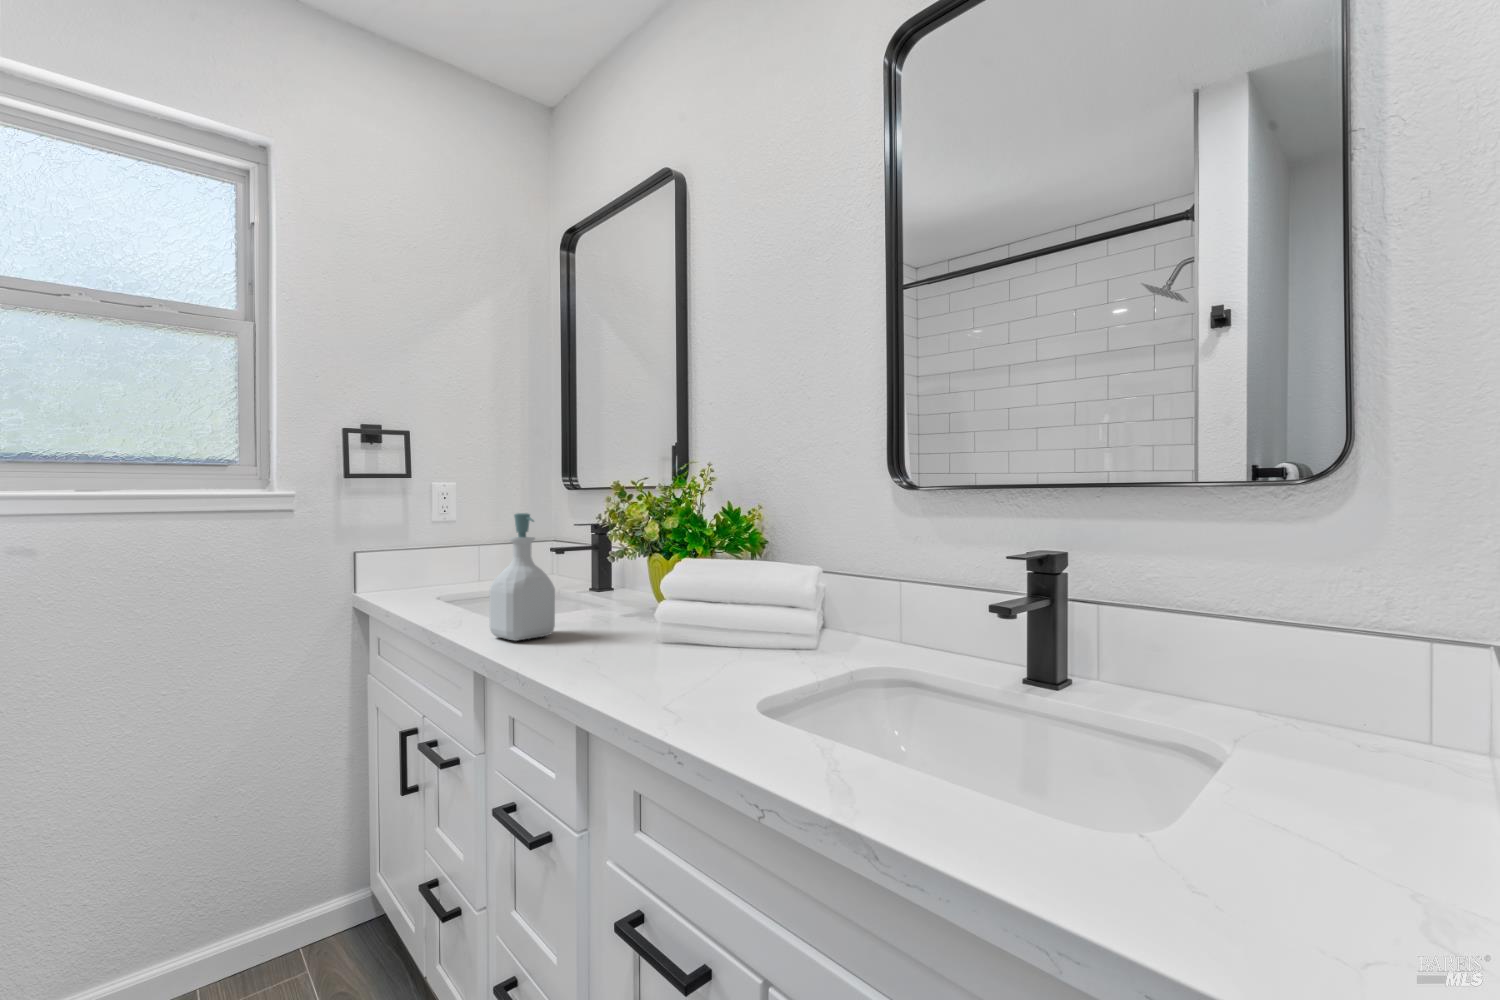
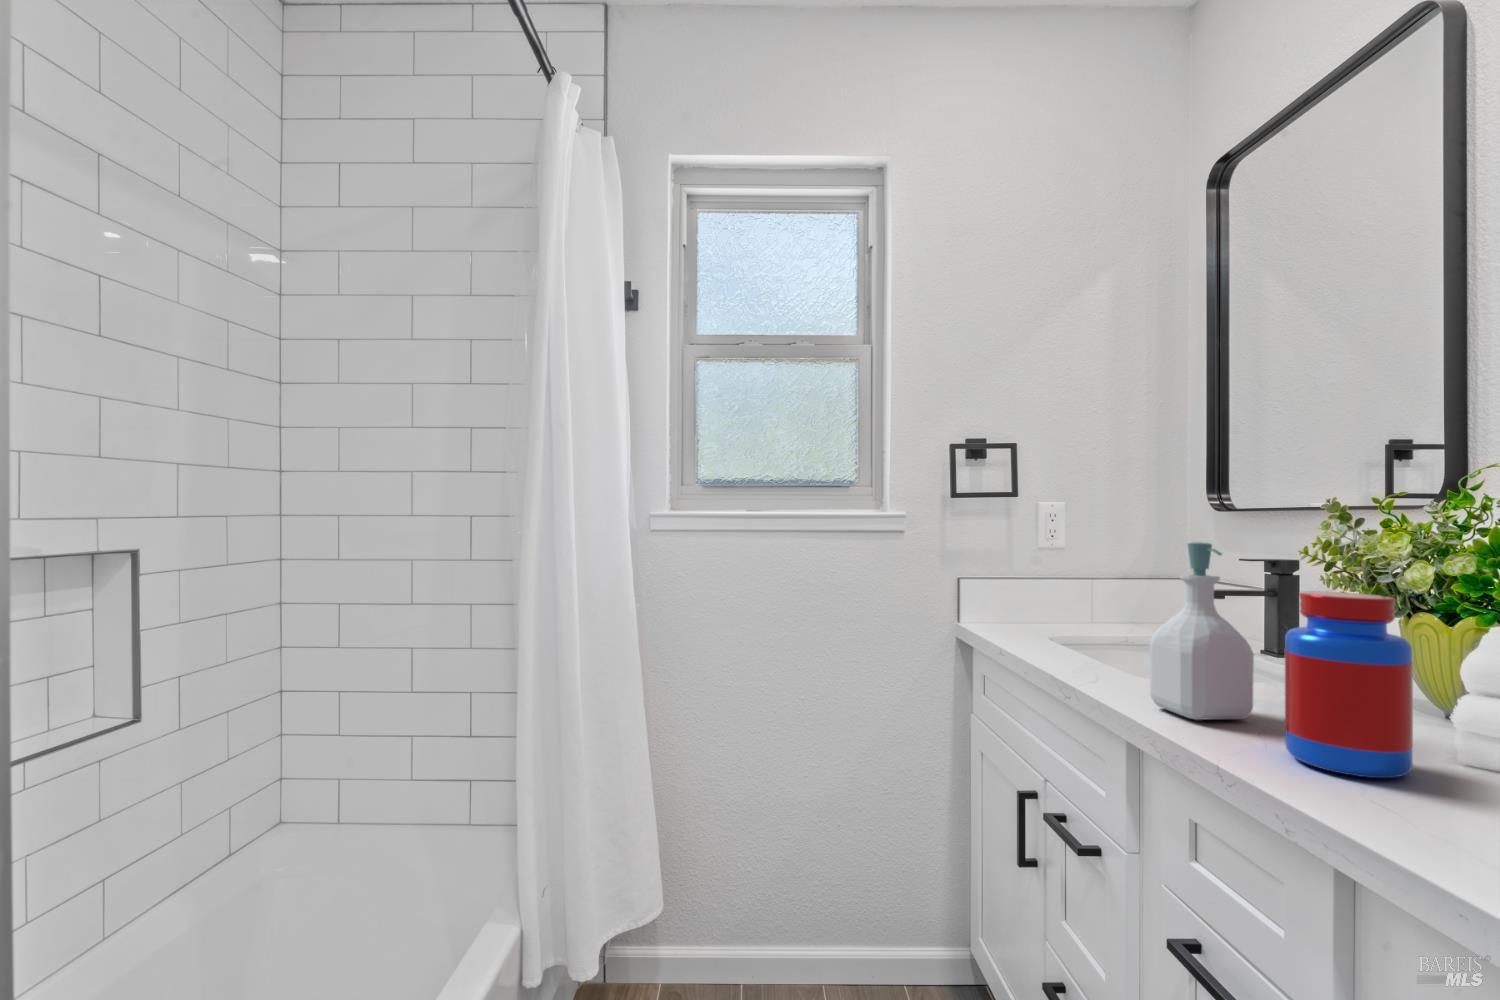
jar: none [561,543,626,656] -> present [1285,591,1413,778]

